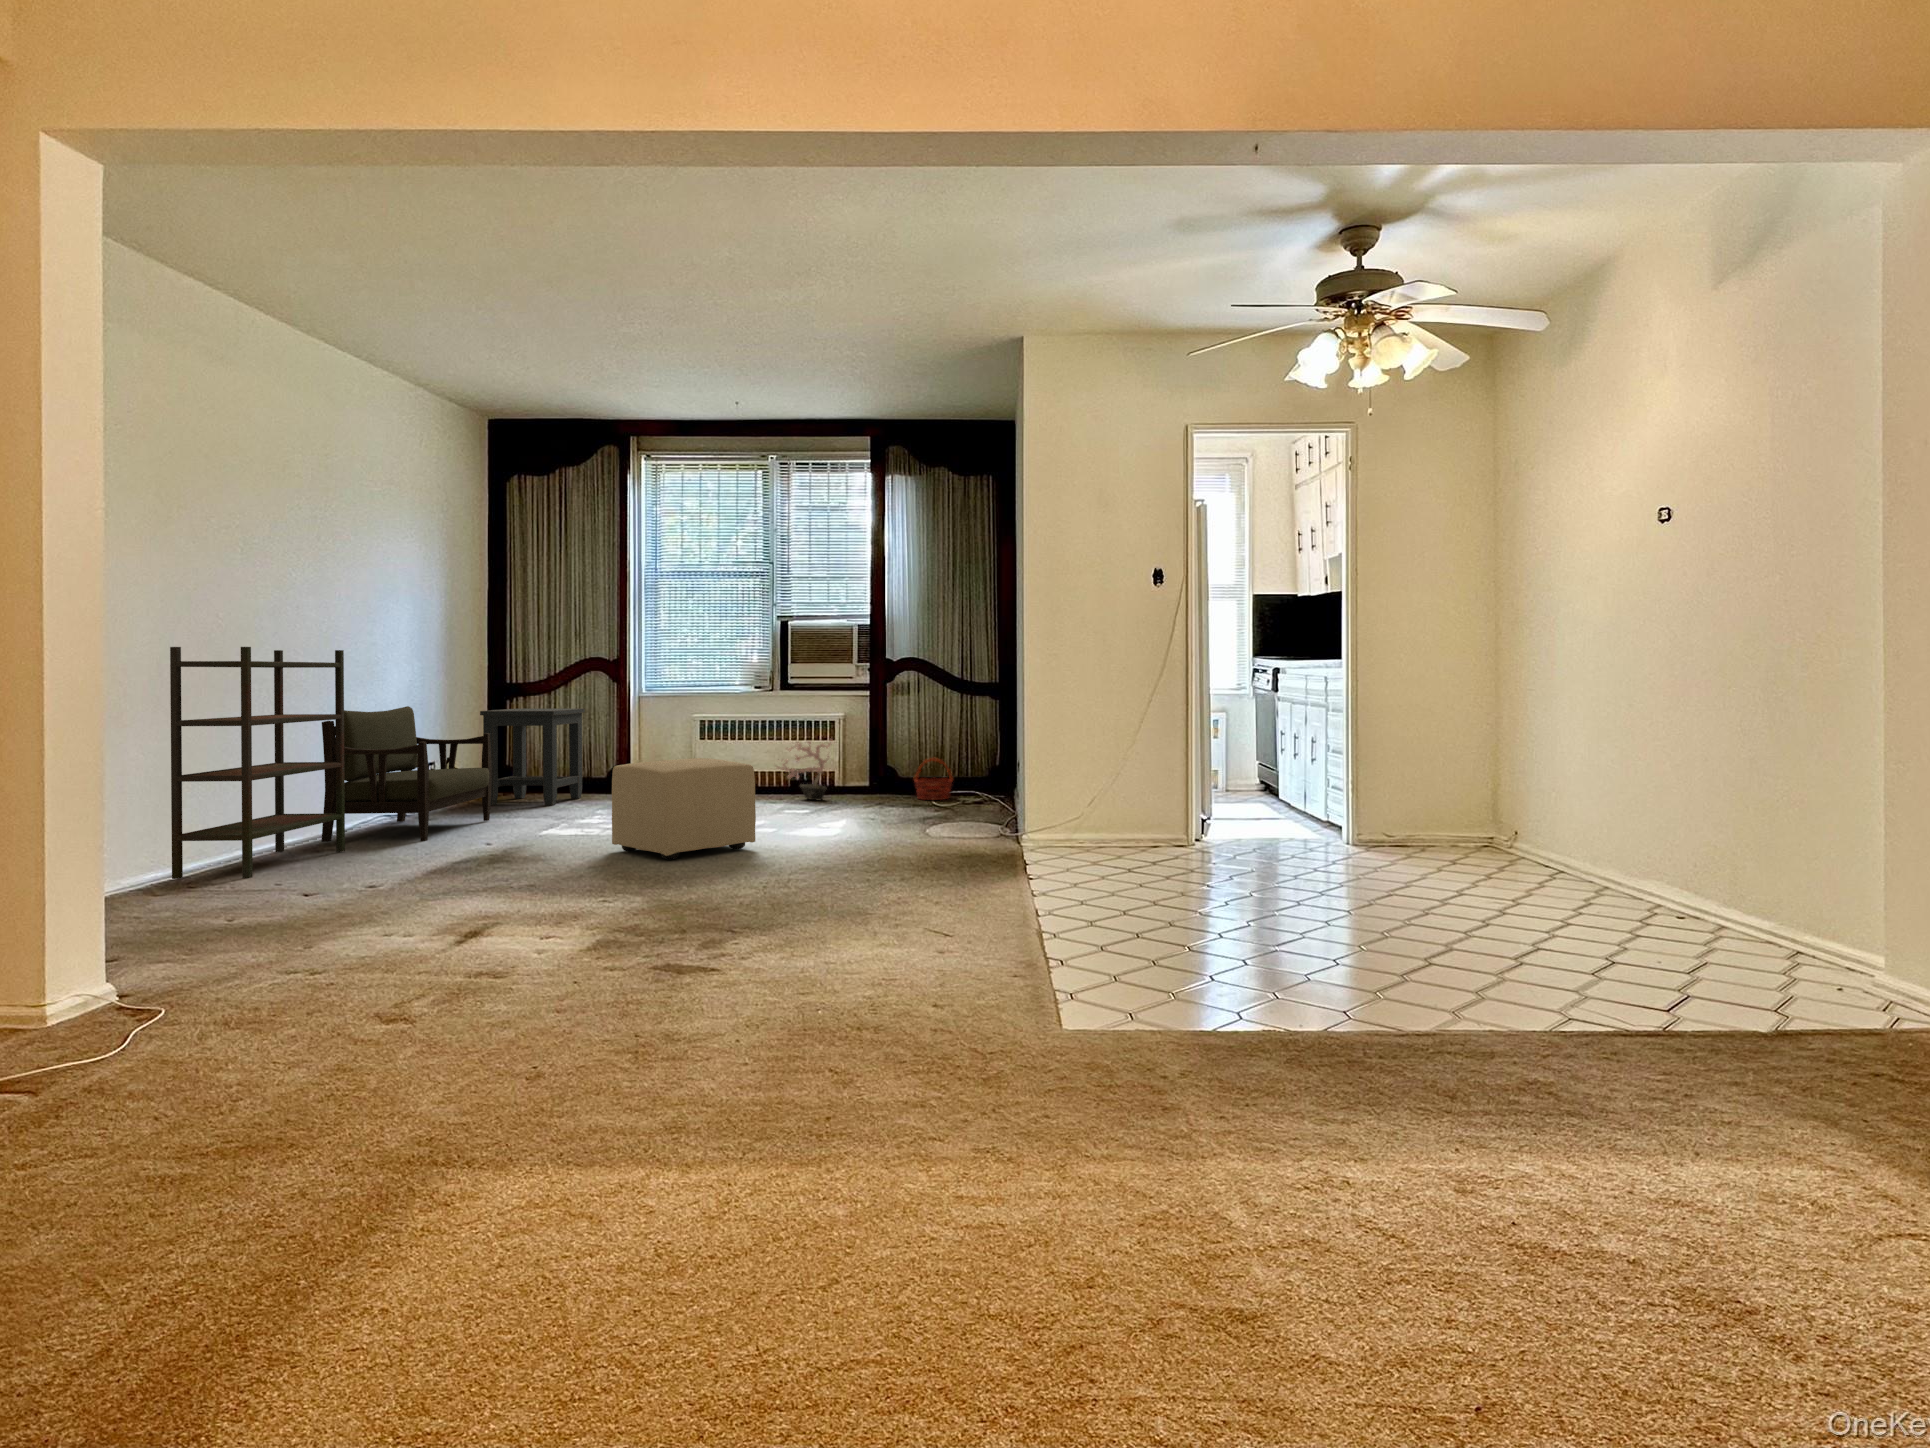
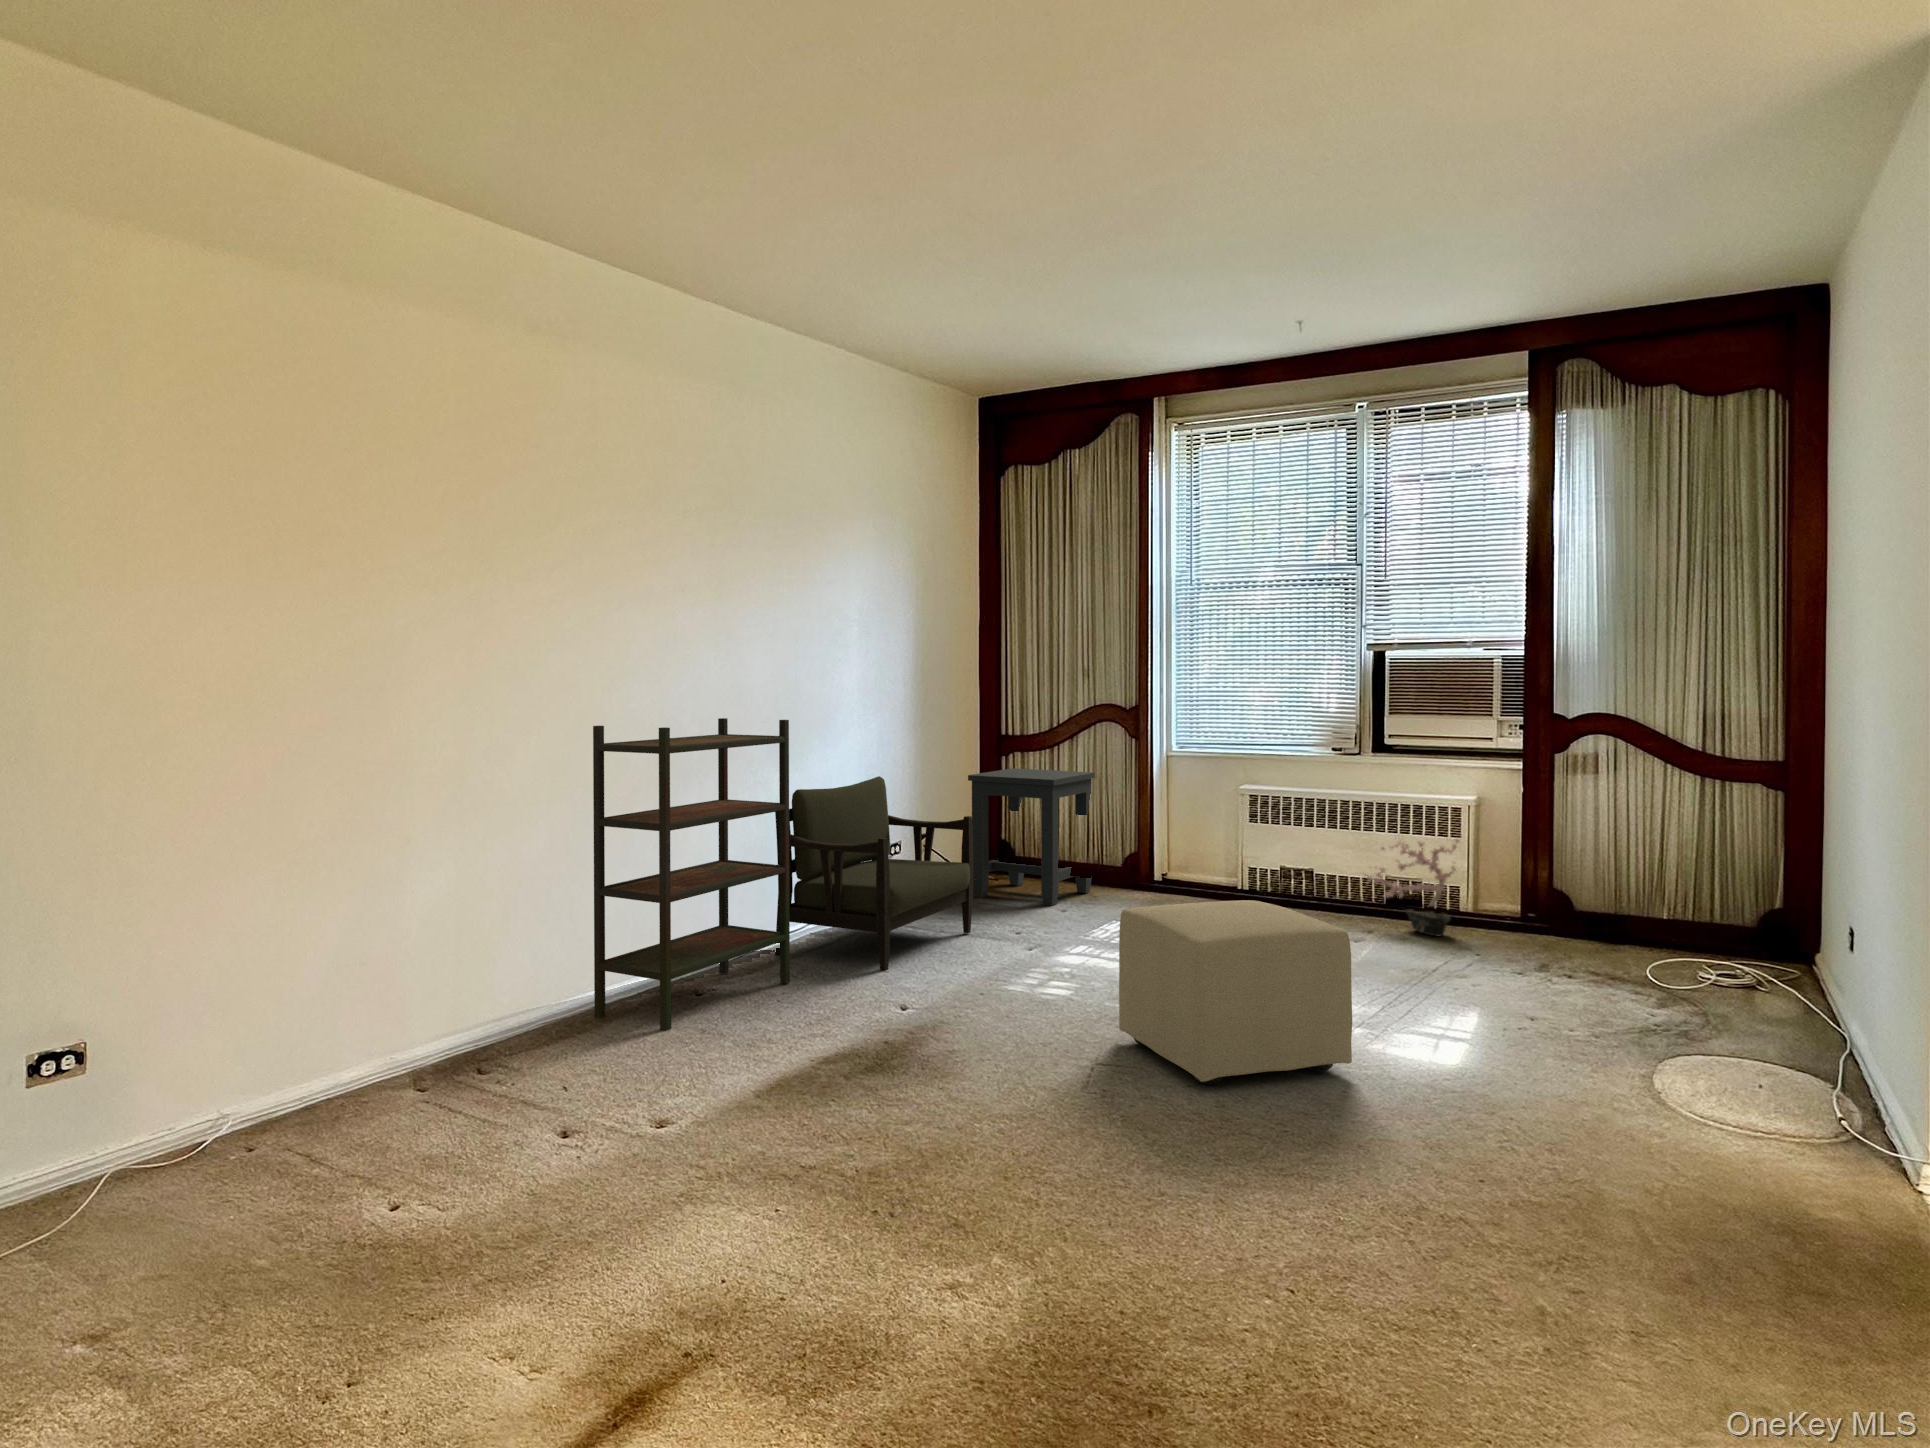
basket: present [914,758,953,800] -> none [1608,883,1689,960]

